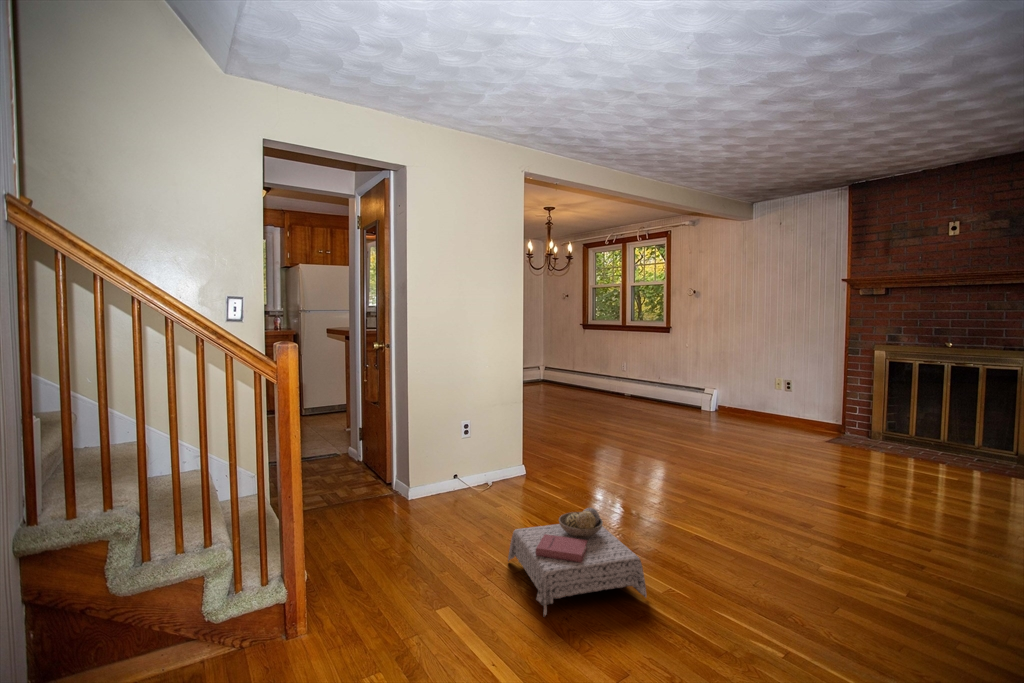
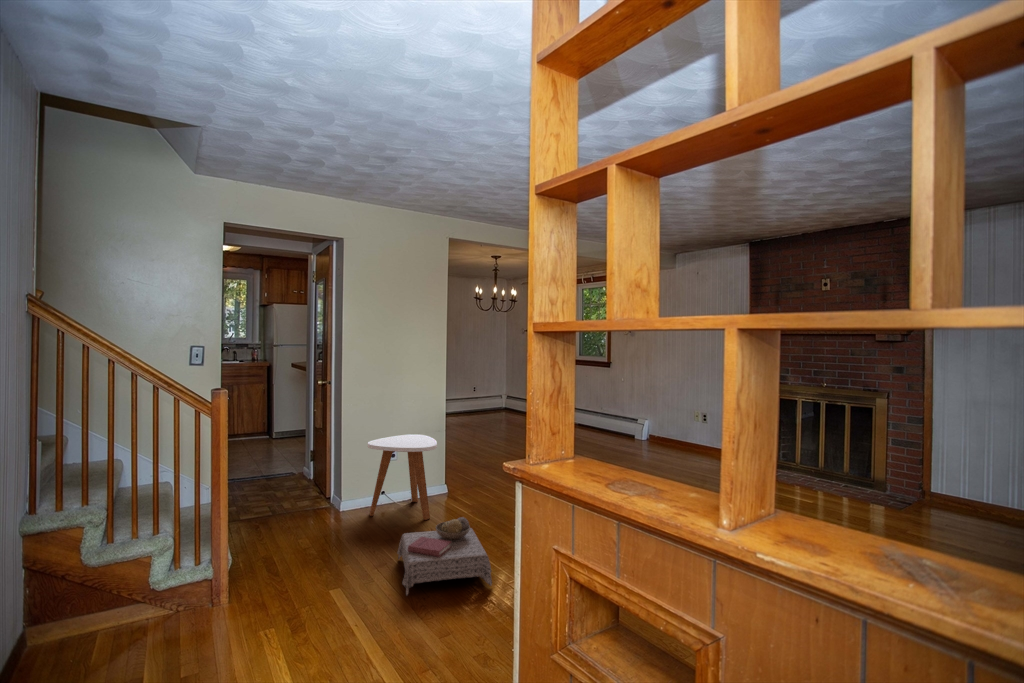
side table: none [442,407,525,508] -> present [368,434,437,520]

